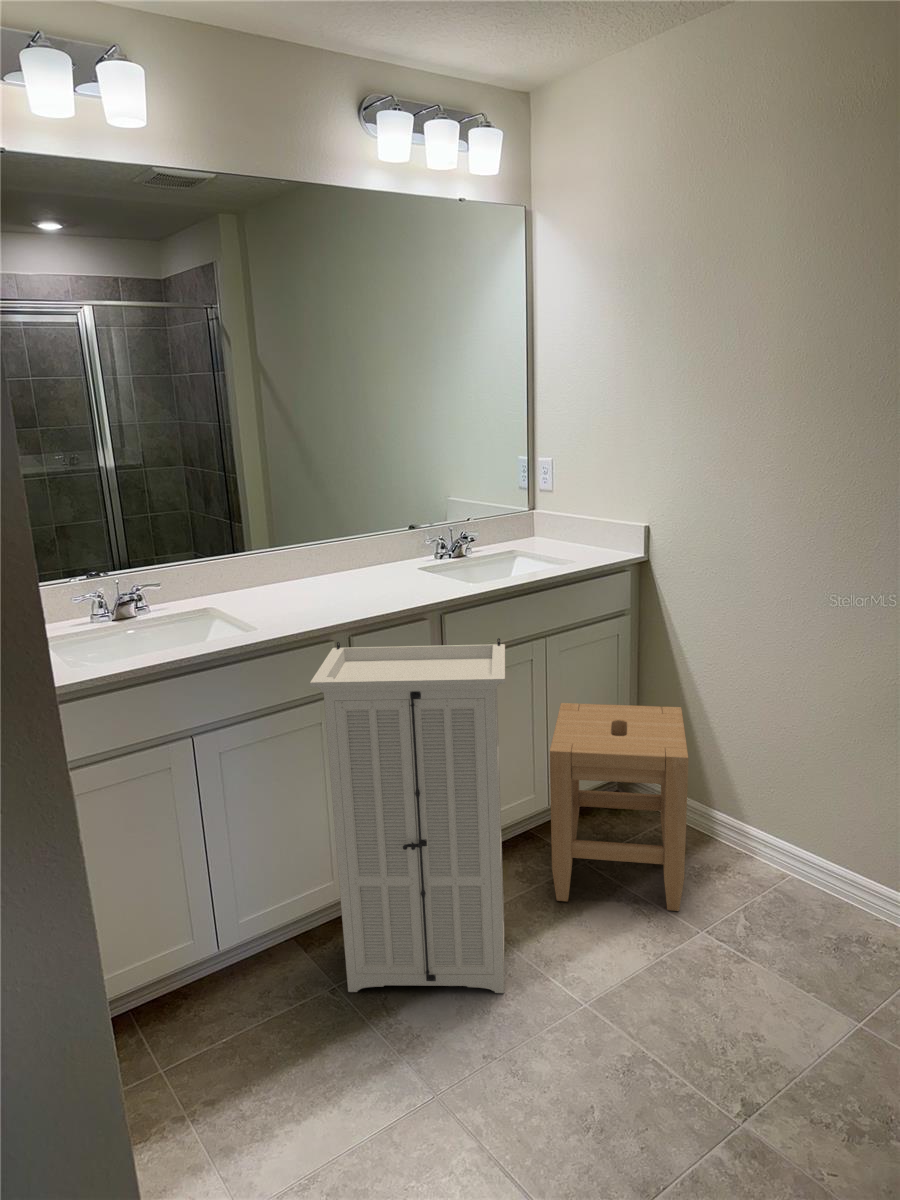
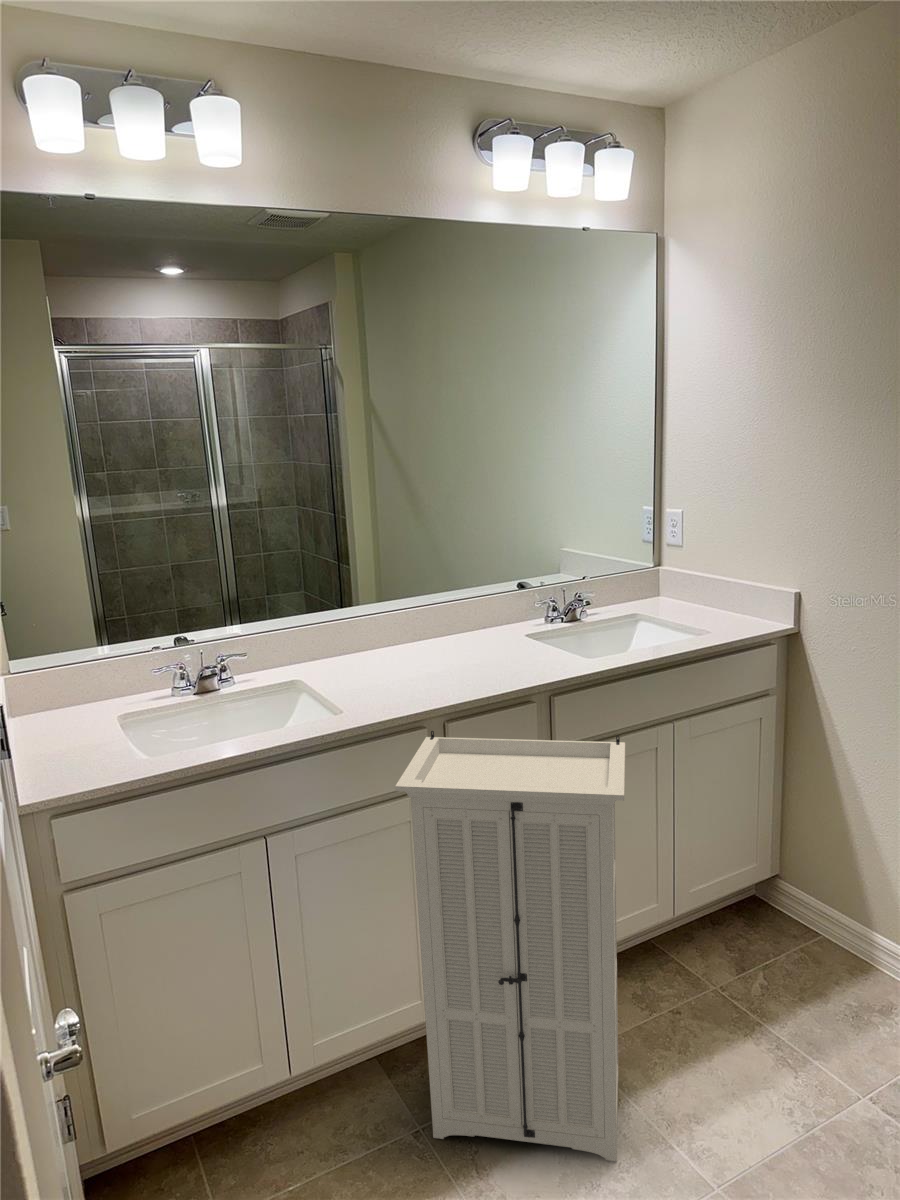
stool: present [550,703,688,911] -> none [676,797,849,1066]

